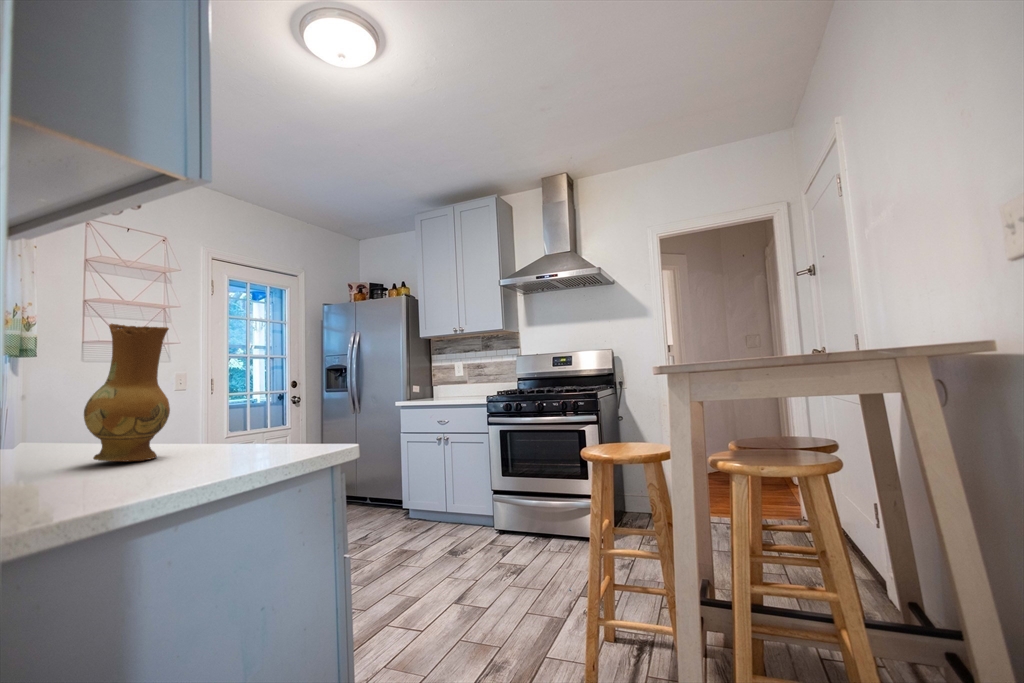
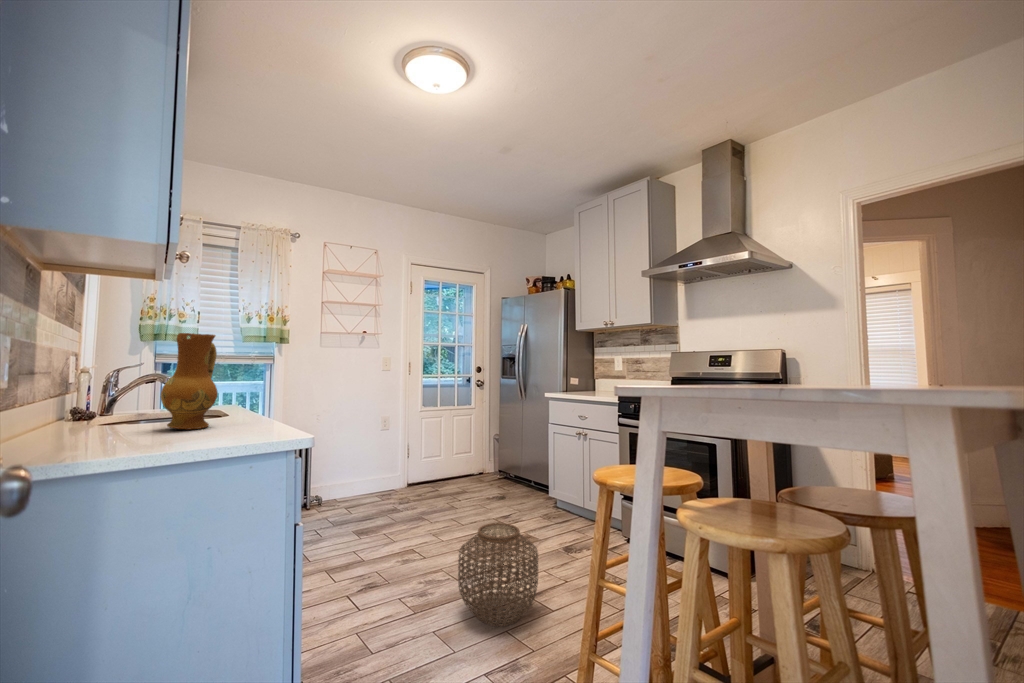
woven basket: none [395,532,480,641] -> present [458,523,538,626]

